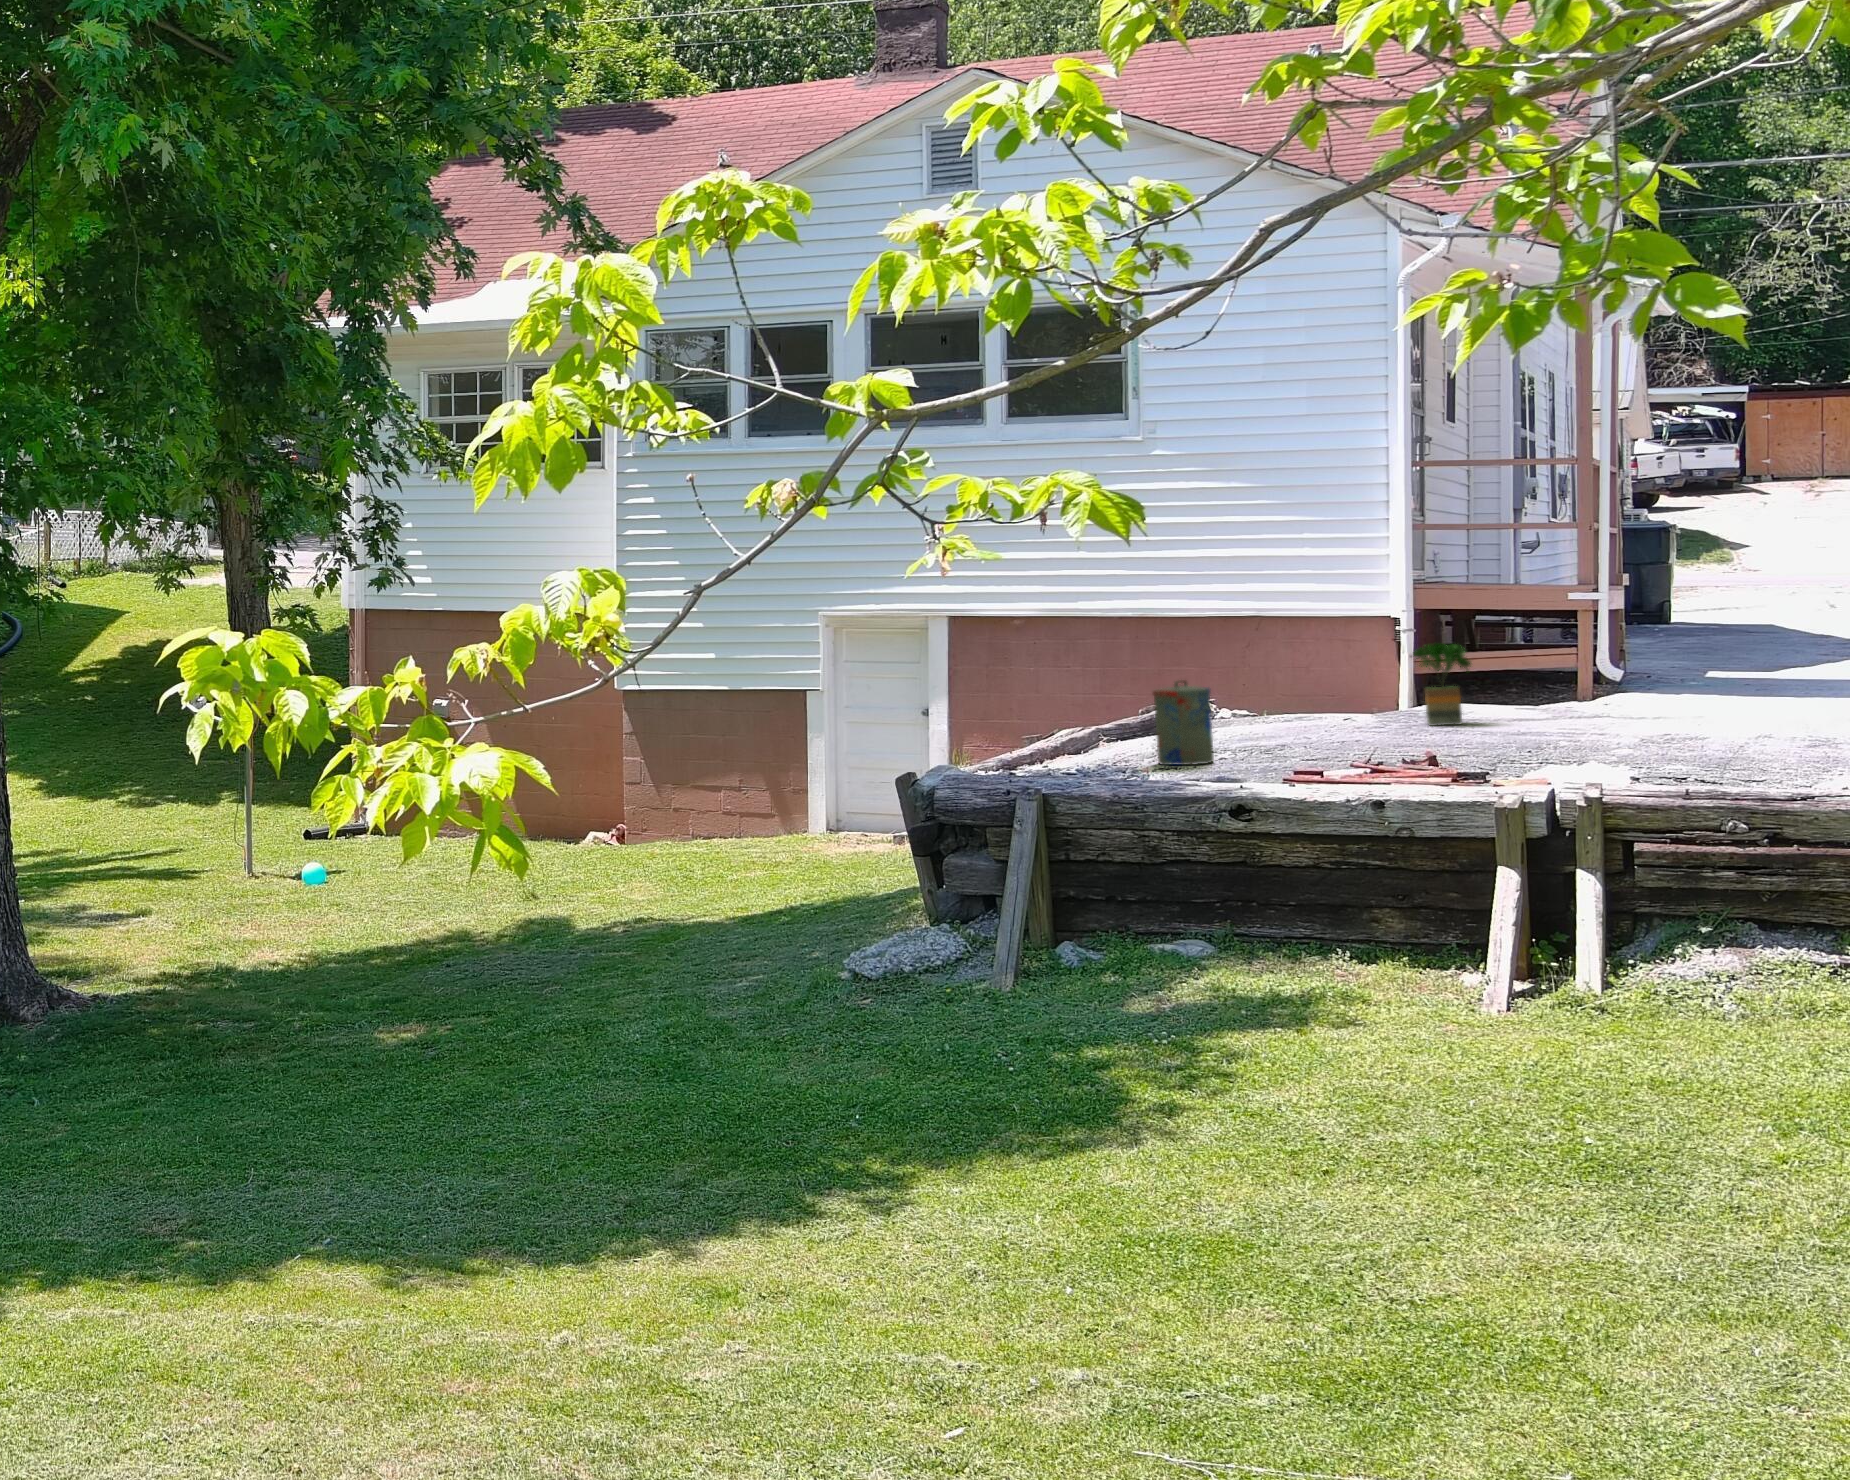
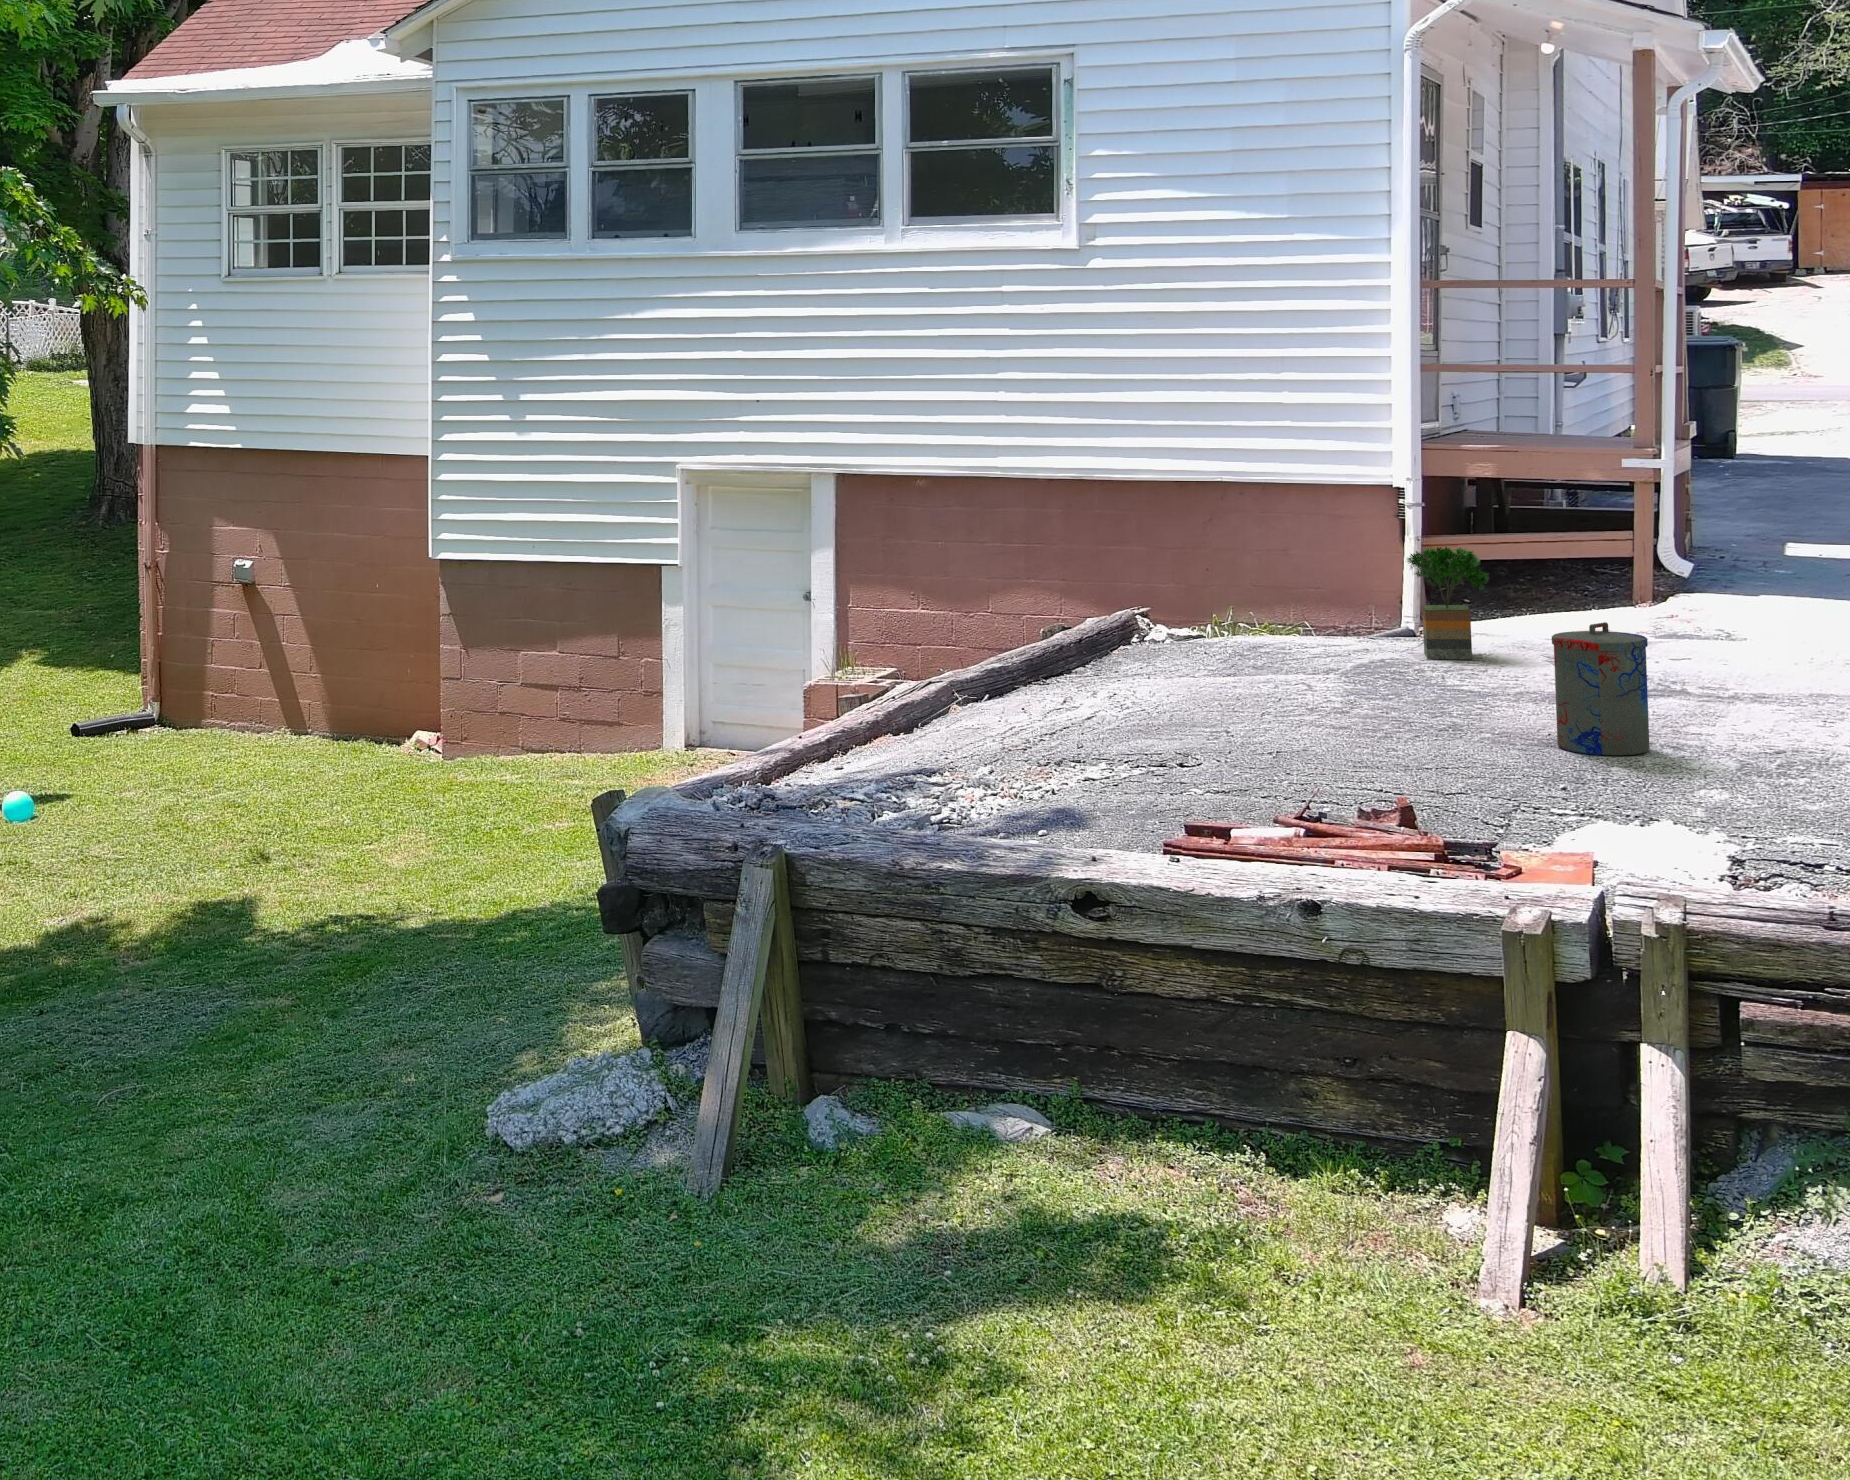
trash can: present [1153,680,1214,765] -> present [1552,623,1650,755]

